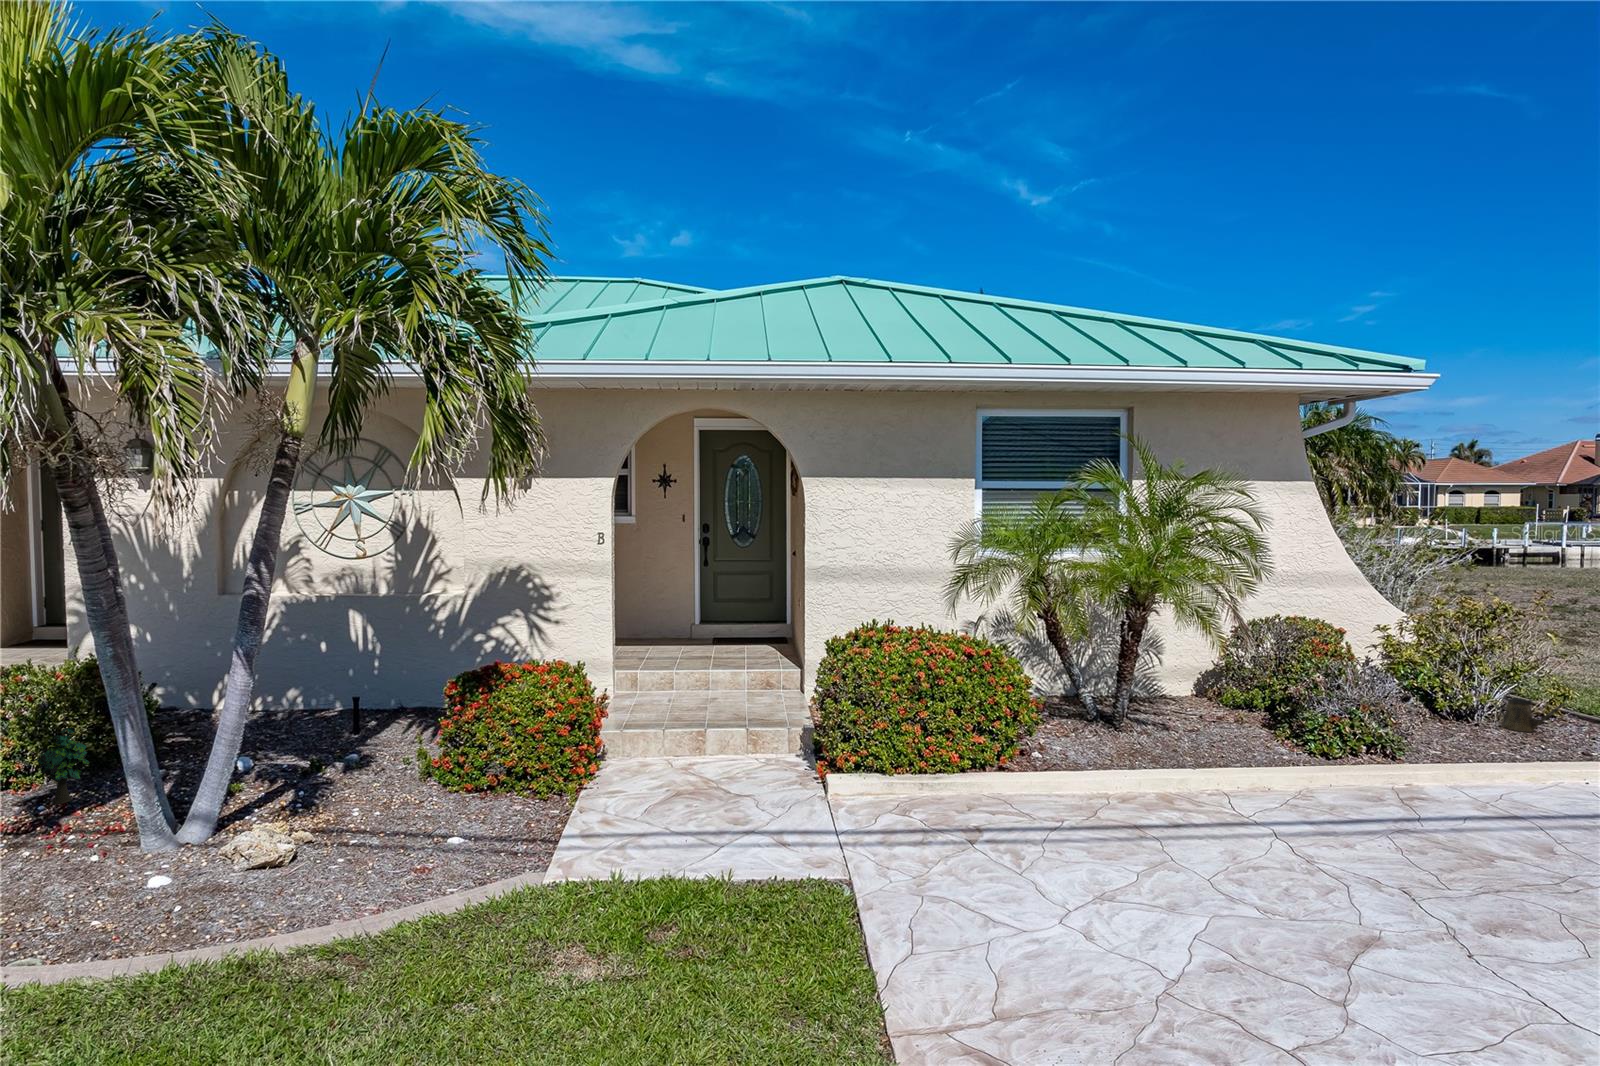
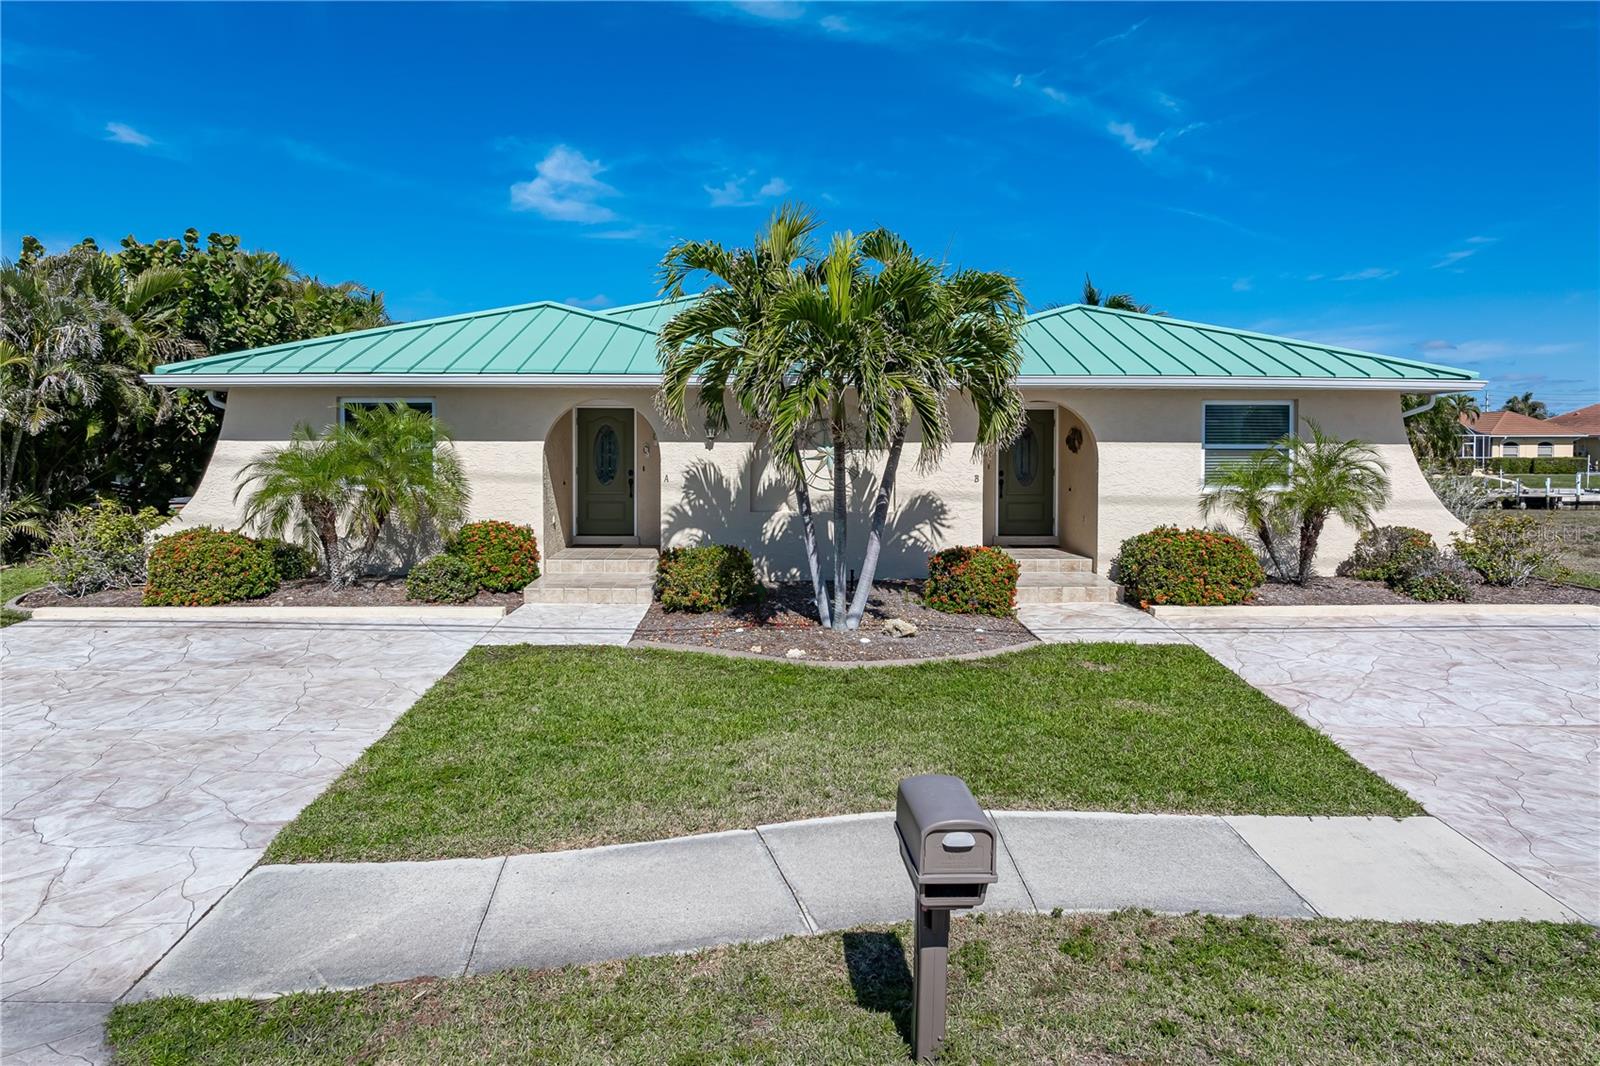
watering can: present [1494,697,1567,732] -> none [1523,573,1567,592]

